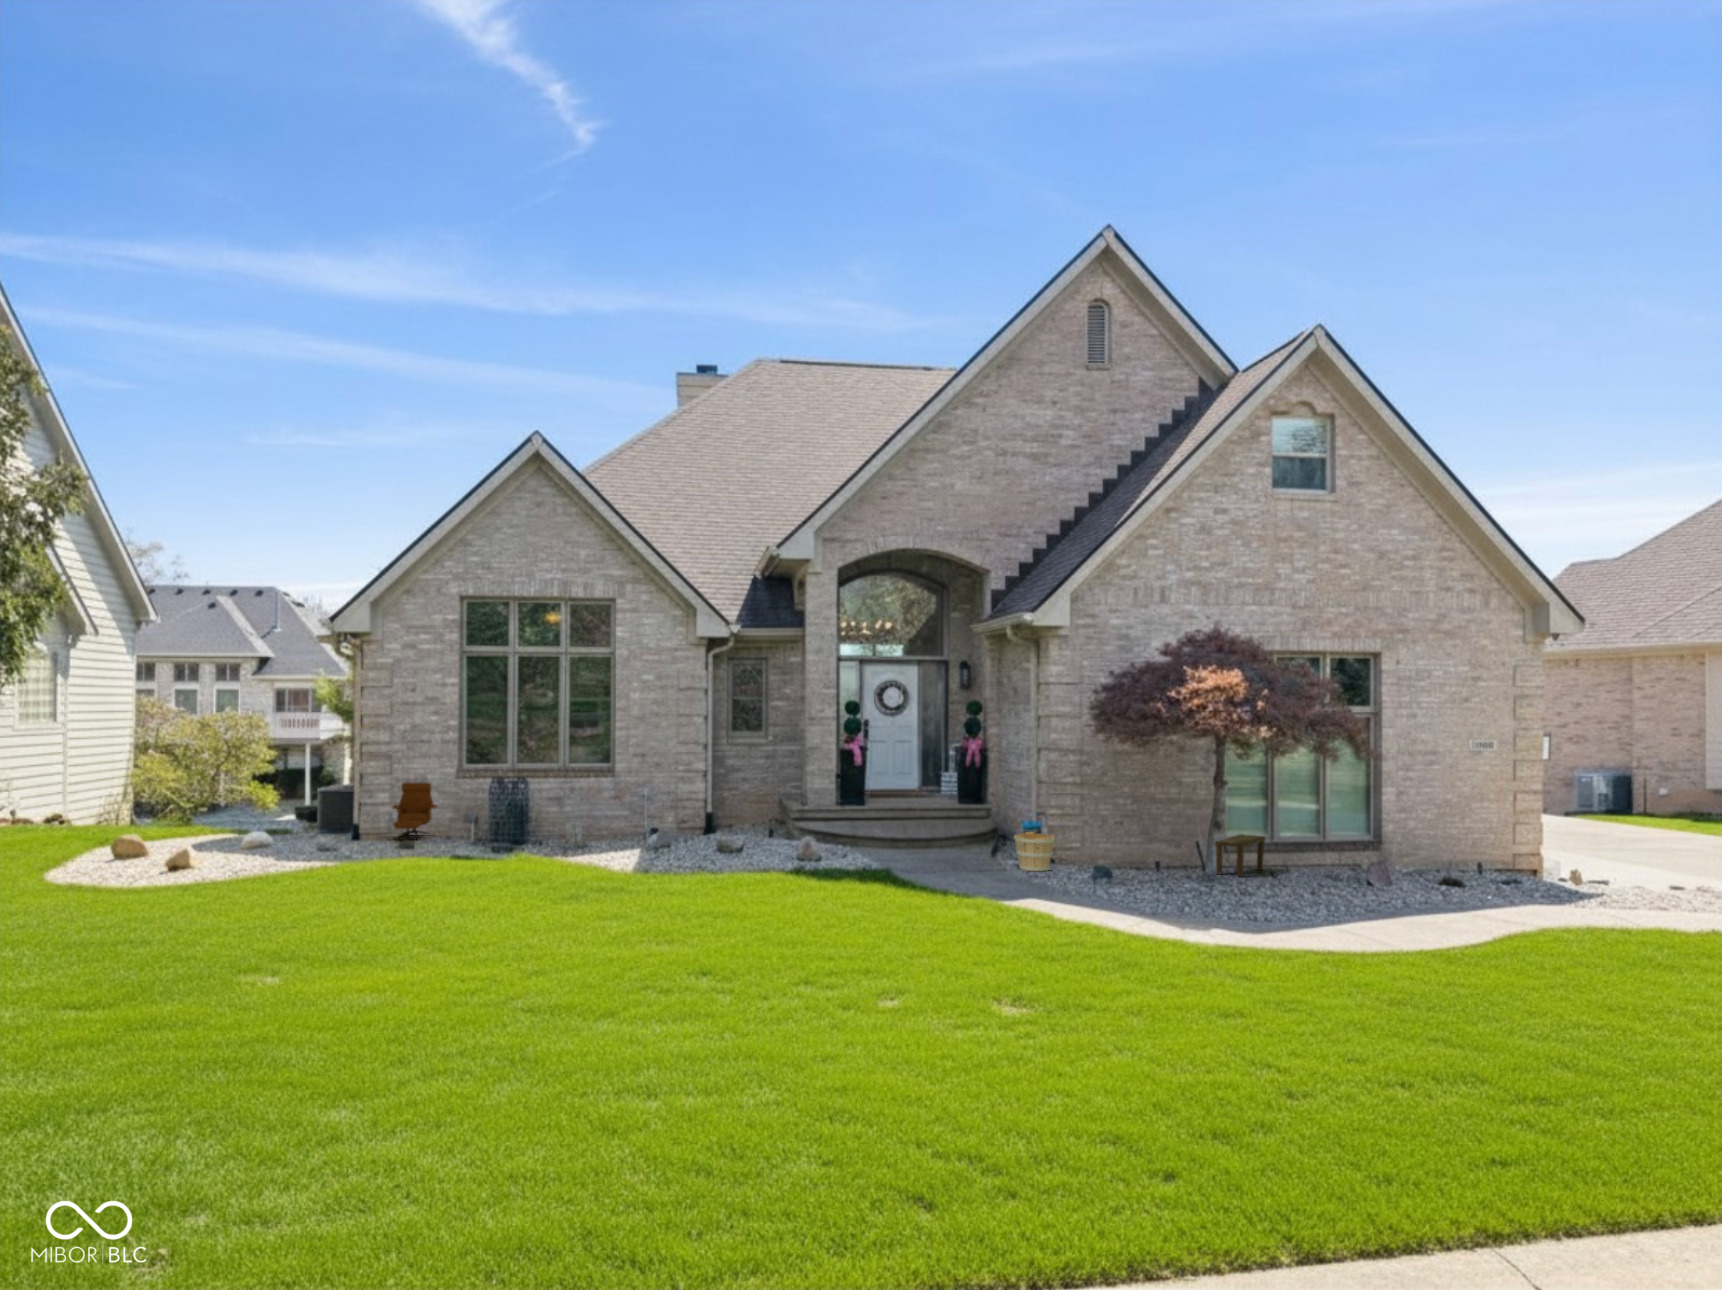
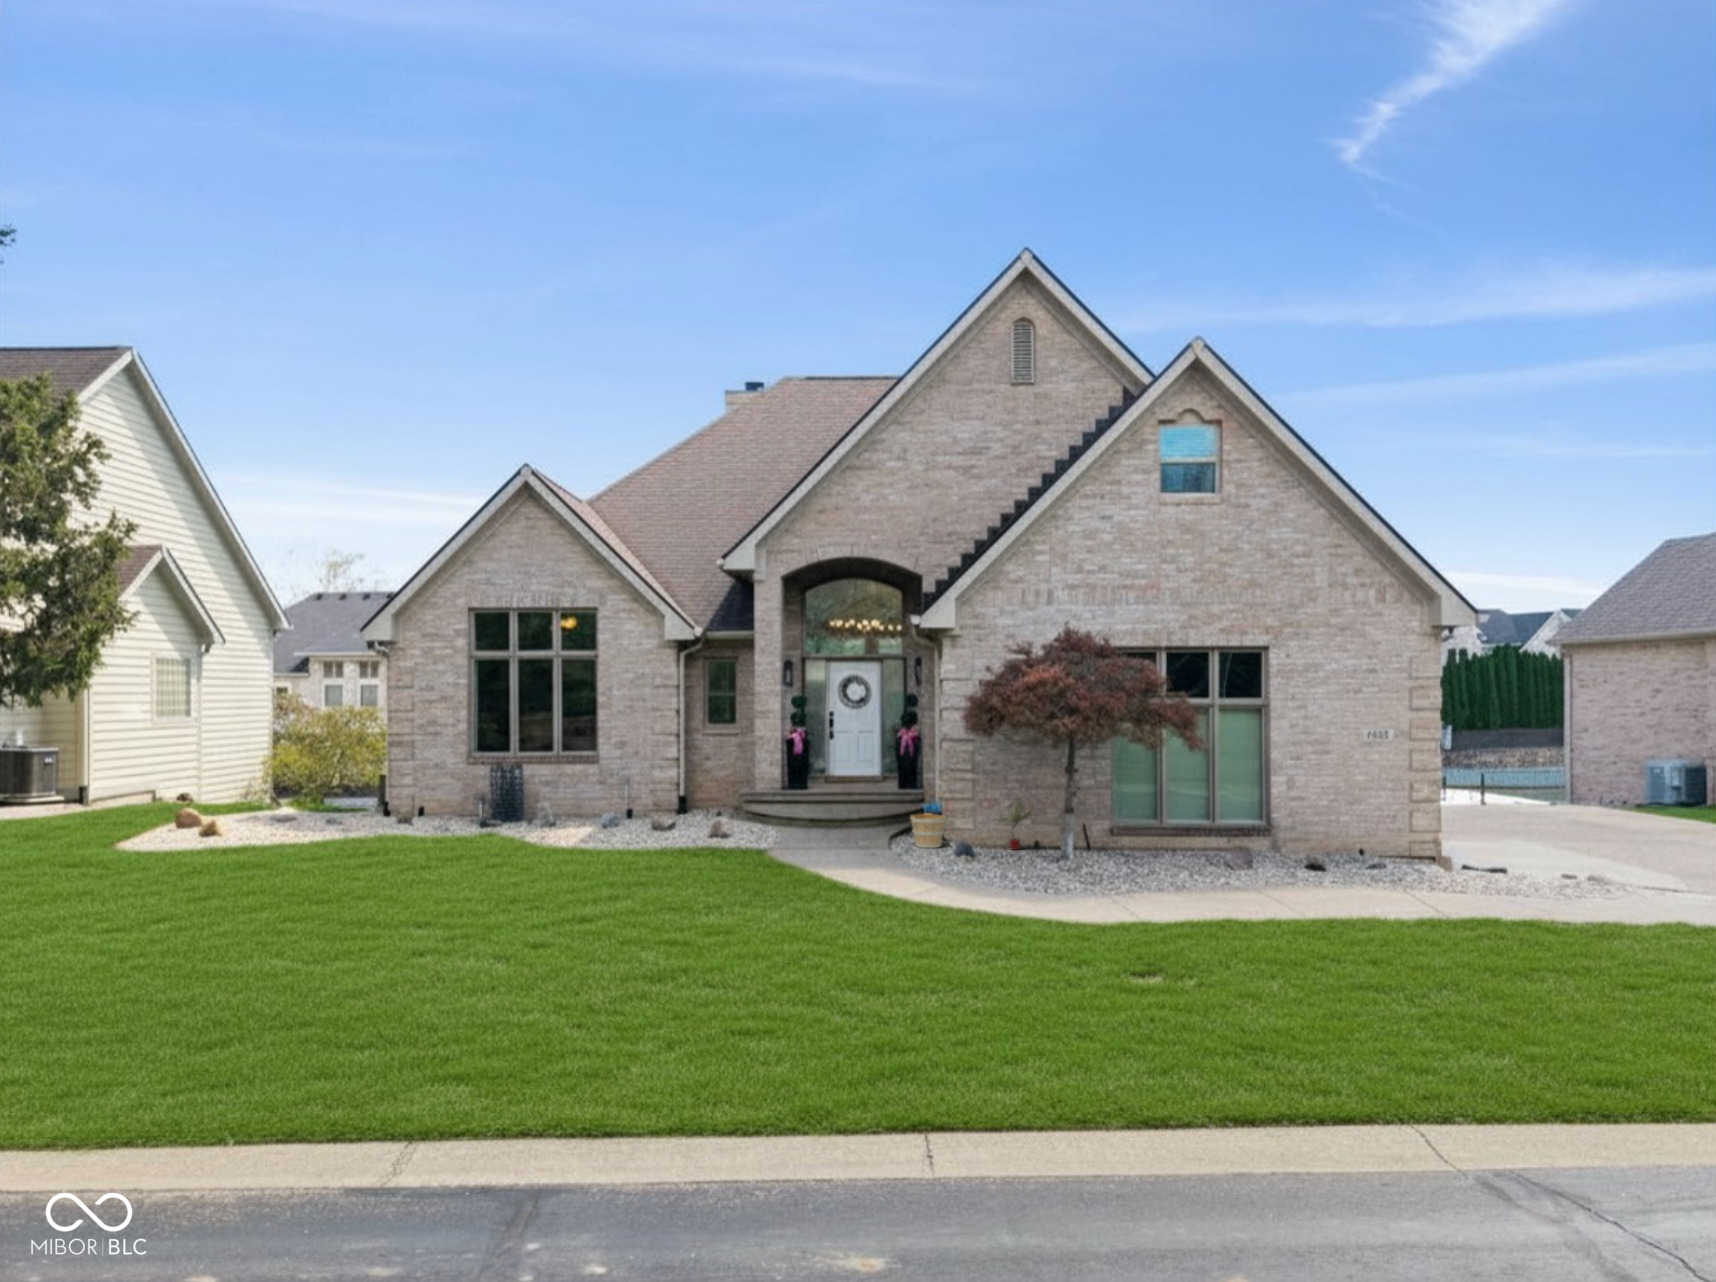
lounge chair: present [392,782,437,840] -> none [409,768,450,818]
potted tree: none [1107,811,1155,872] -> present [997,795,1034,850]
bench: present [1215,834,1265,877] -> none [1092,816,1147,855]

